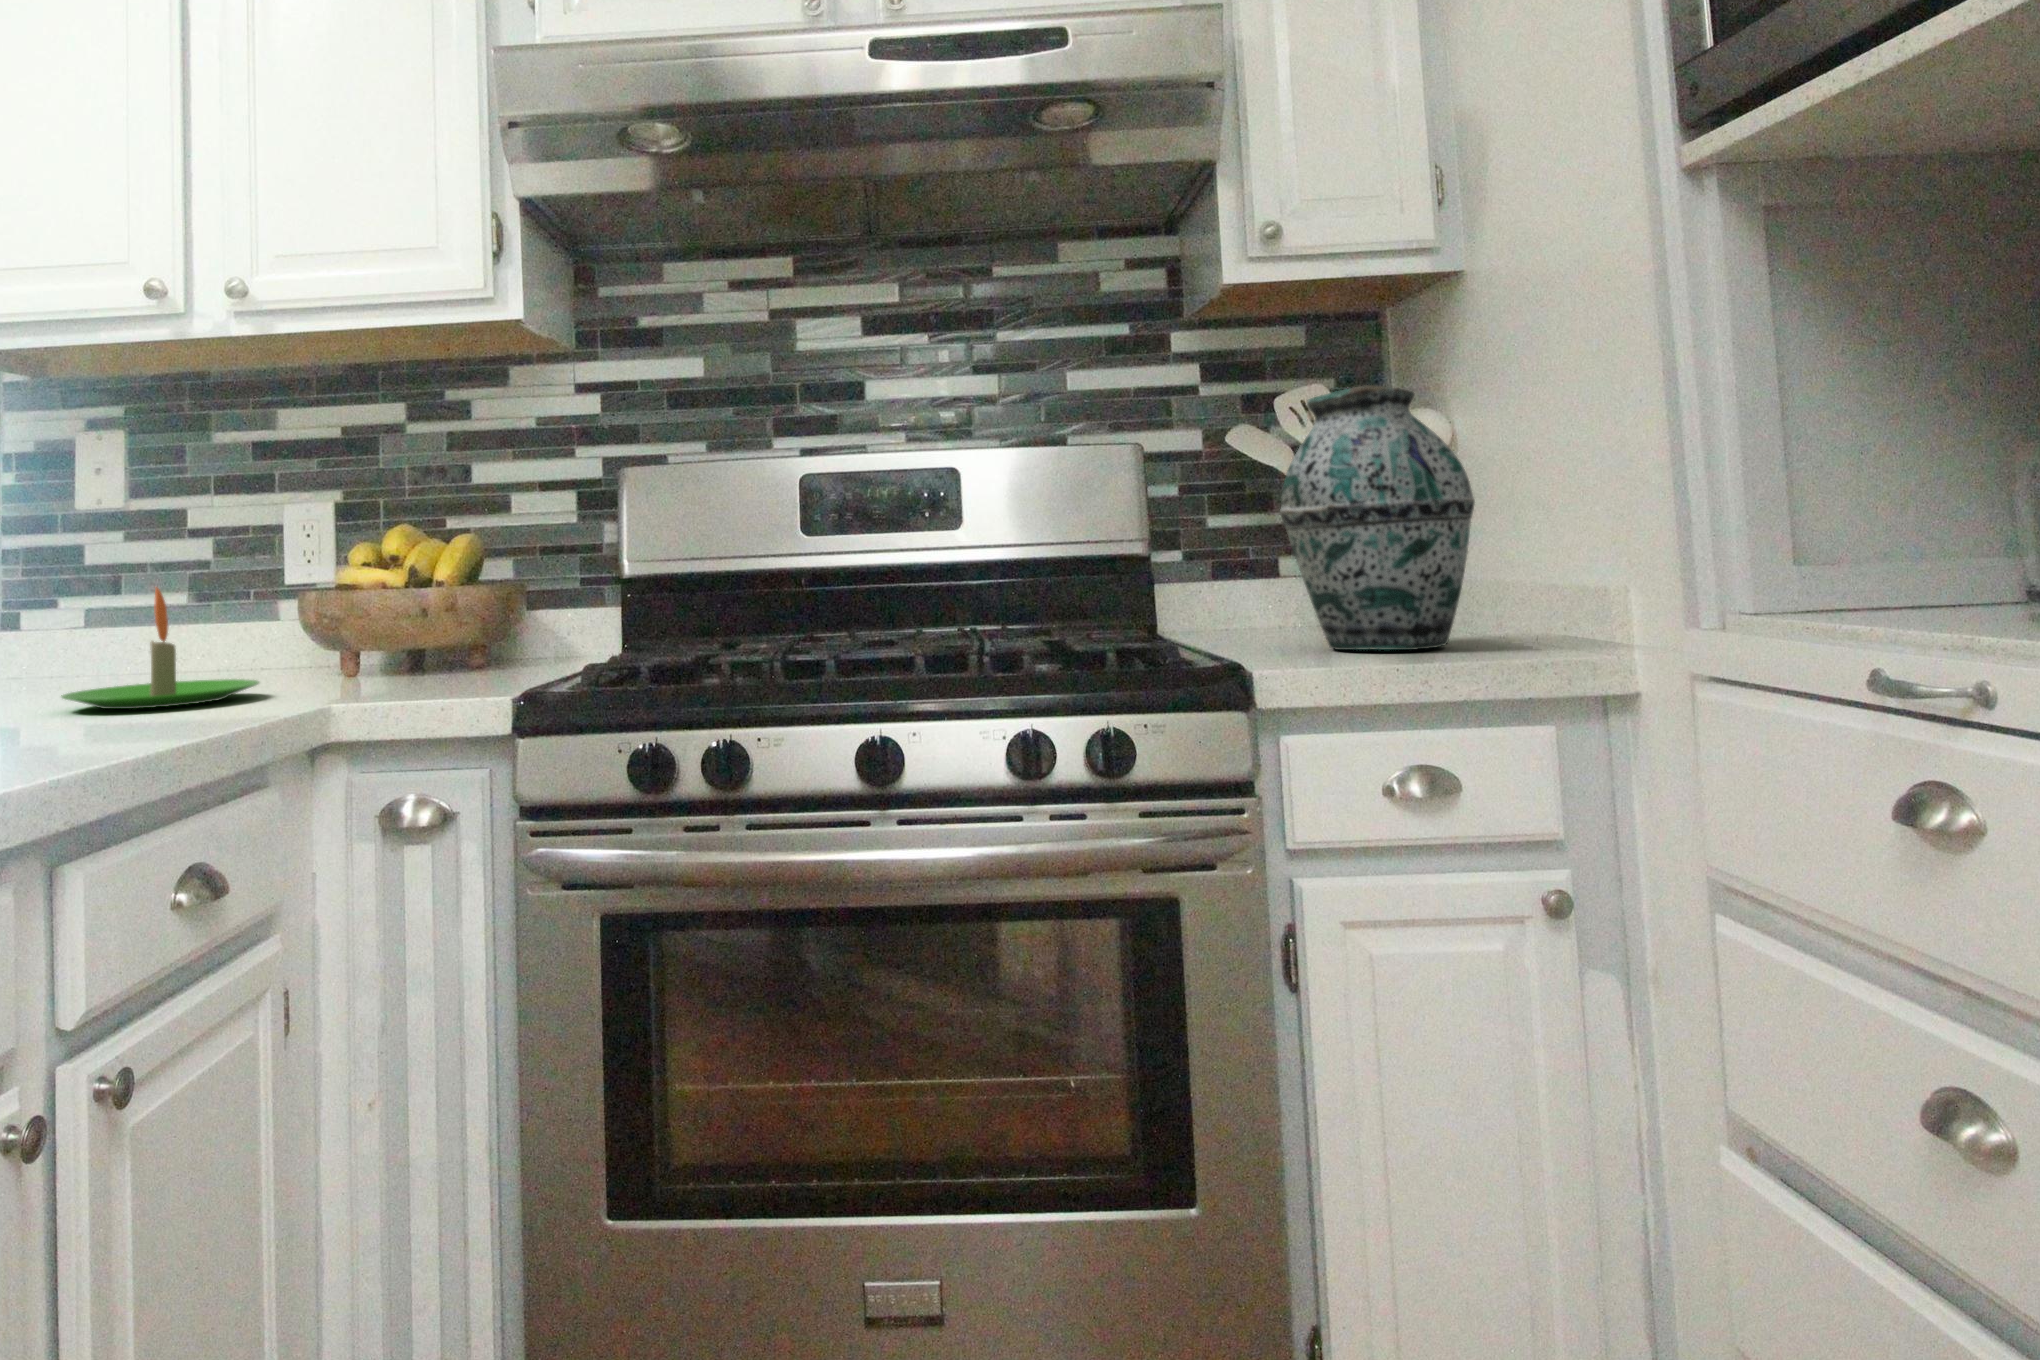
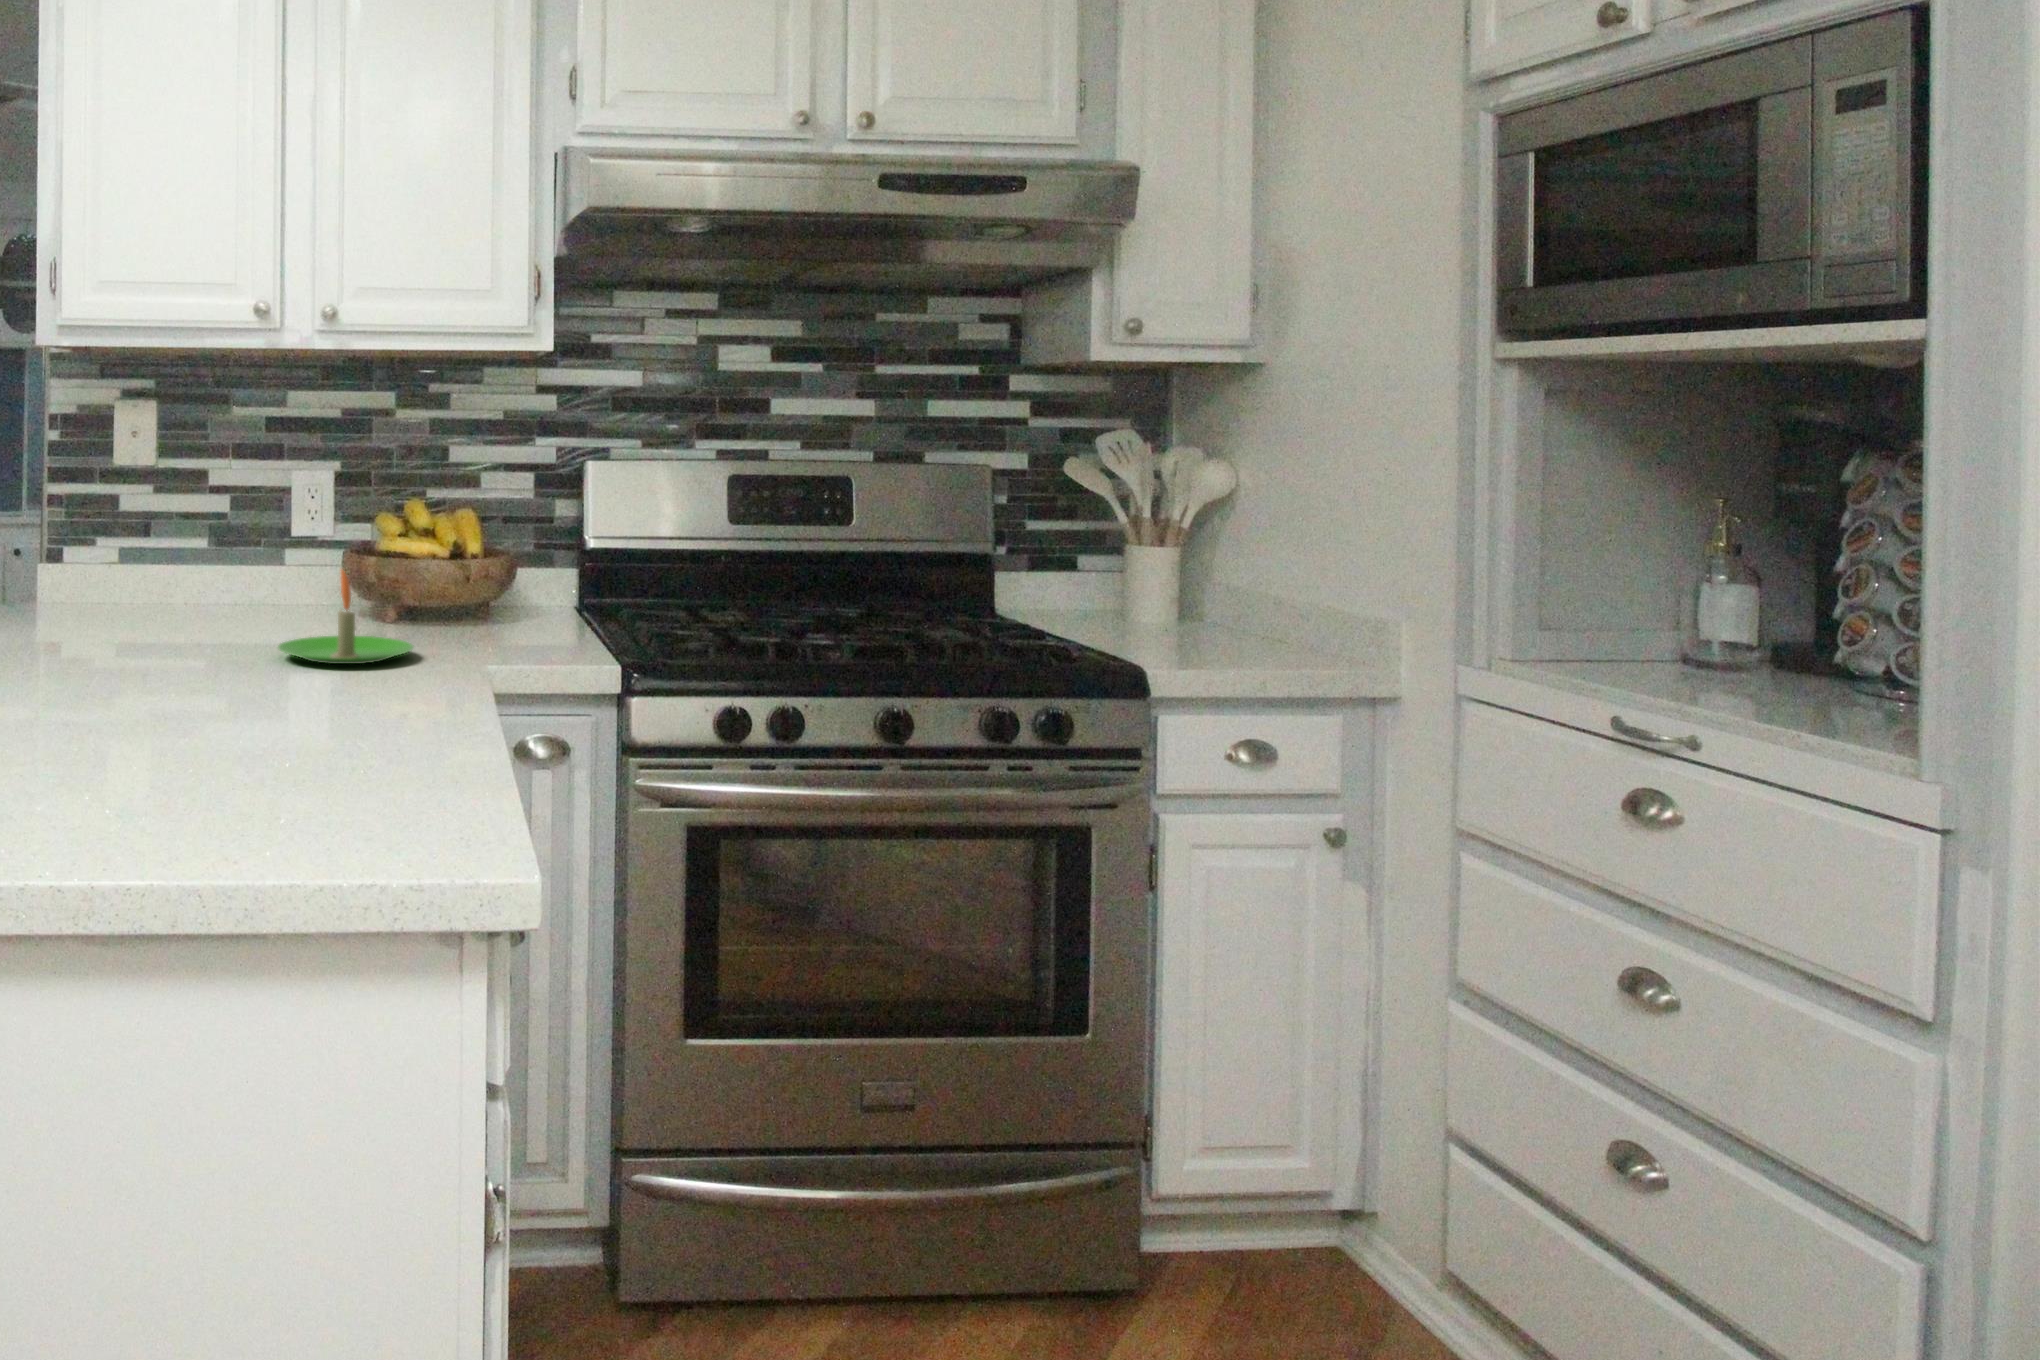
vase: present [1280,385,1475,650] -> none [1144,464,1293,655]

